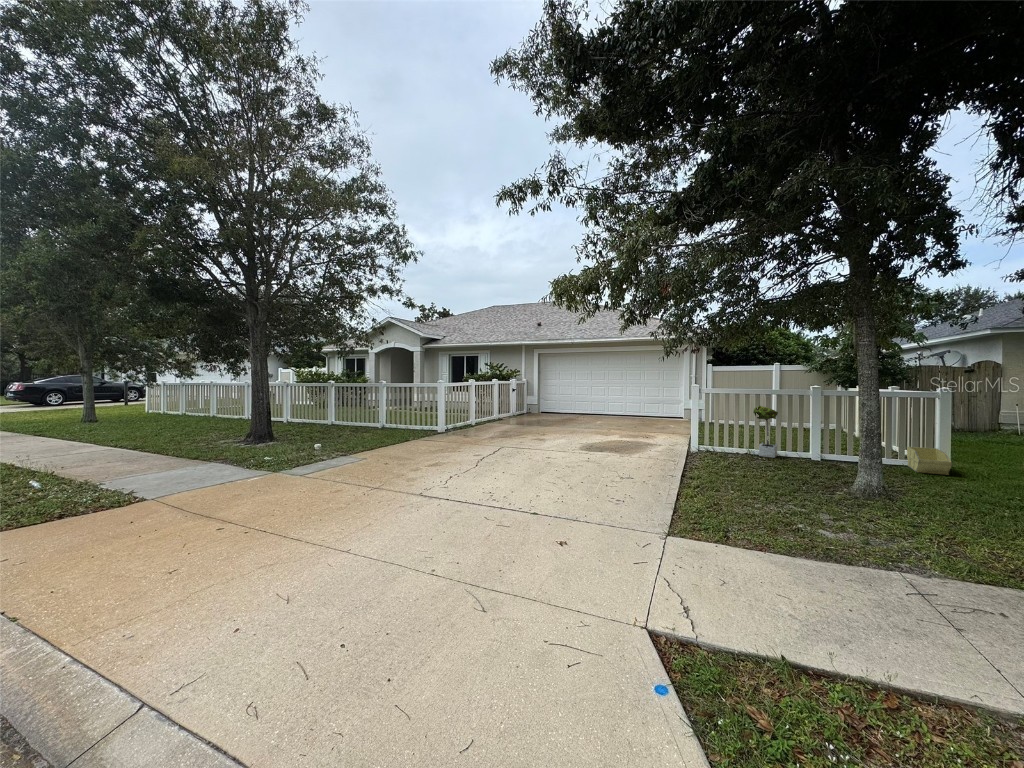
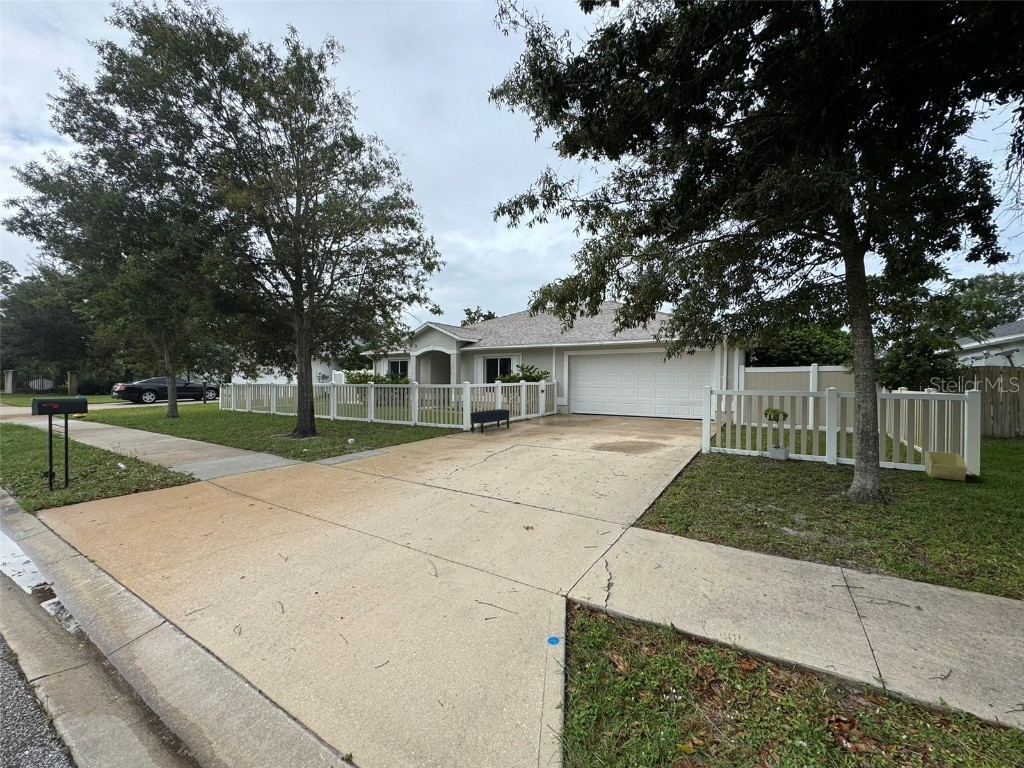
bench: none [445,409,485,435] -> present [470,409,510,433]

